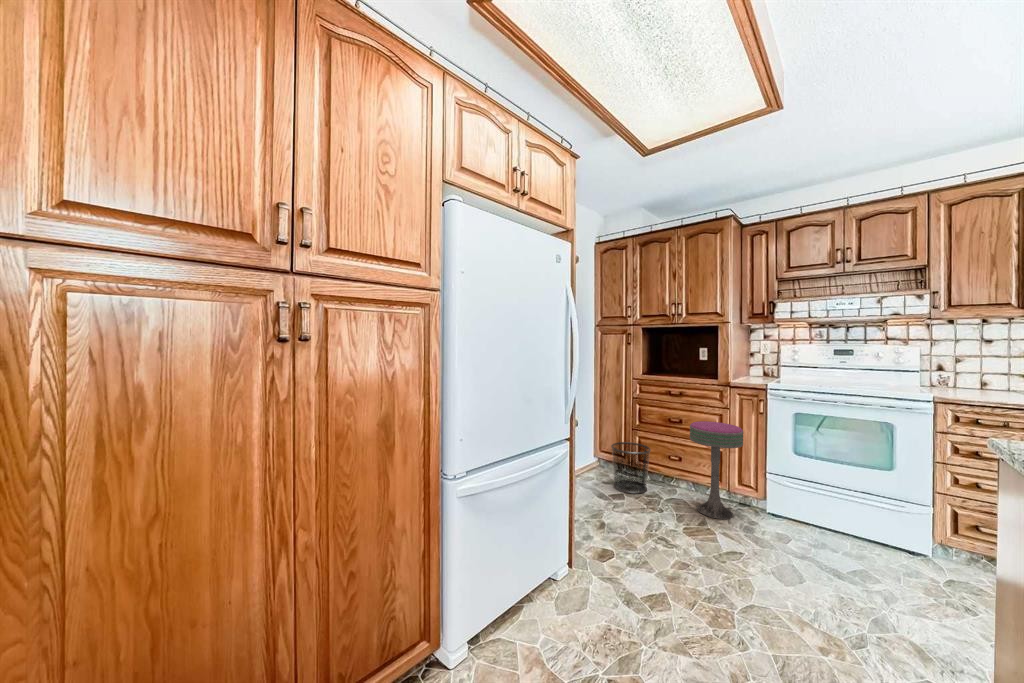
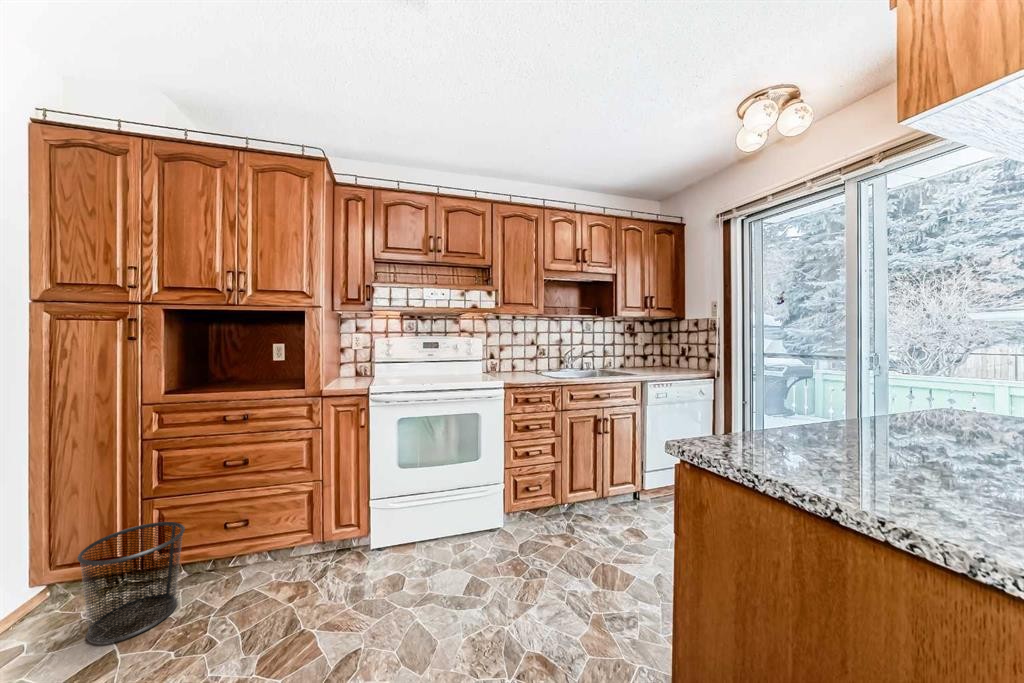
bar stool: present [690,421,743,519] -> none [263,450,345,605]

